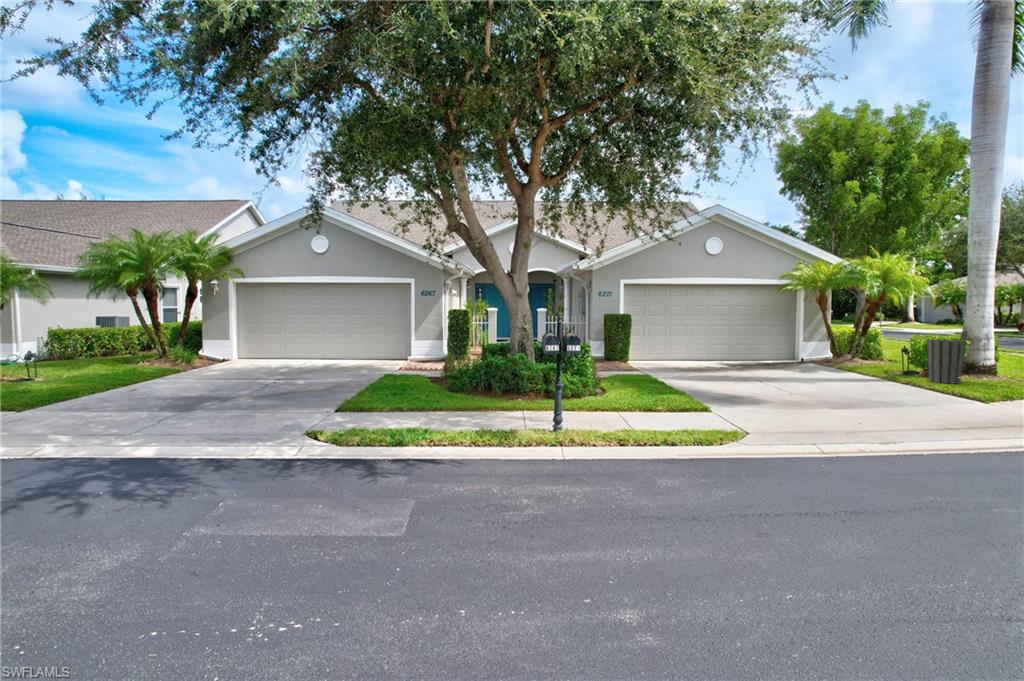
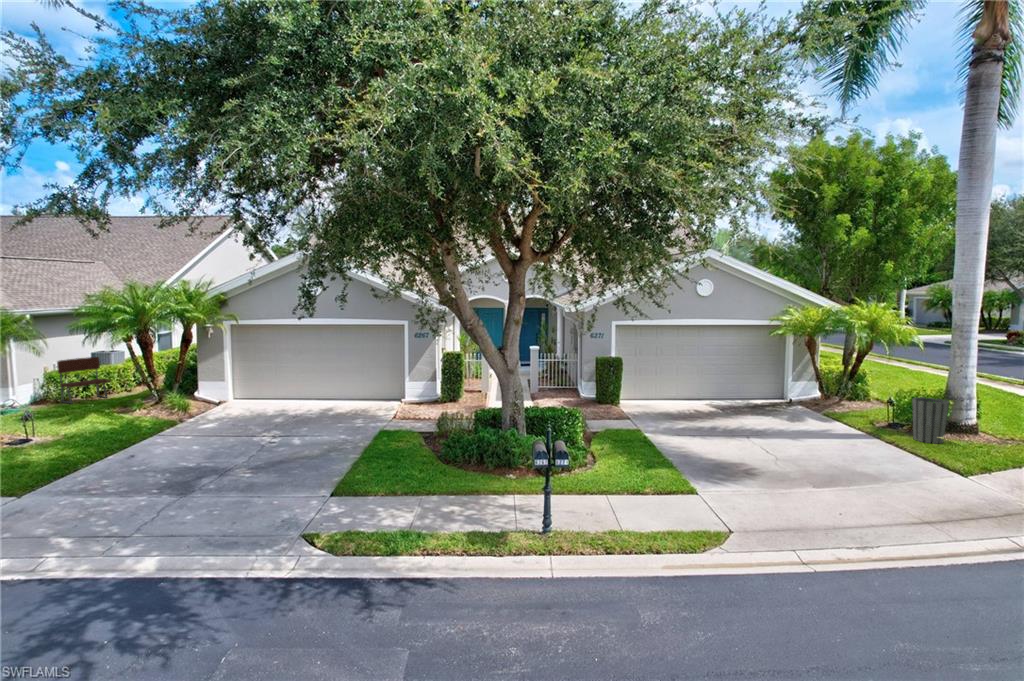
bench: none [63,316,117,360] -> present [57,357,111,403]

